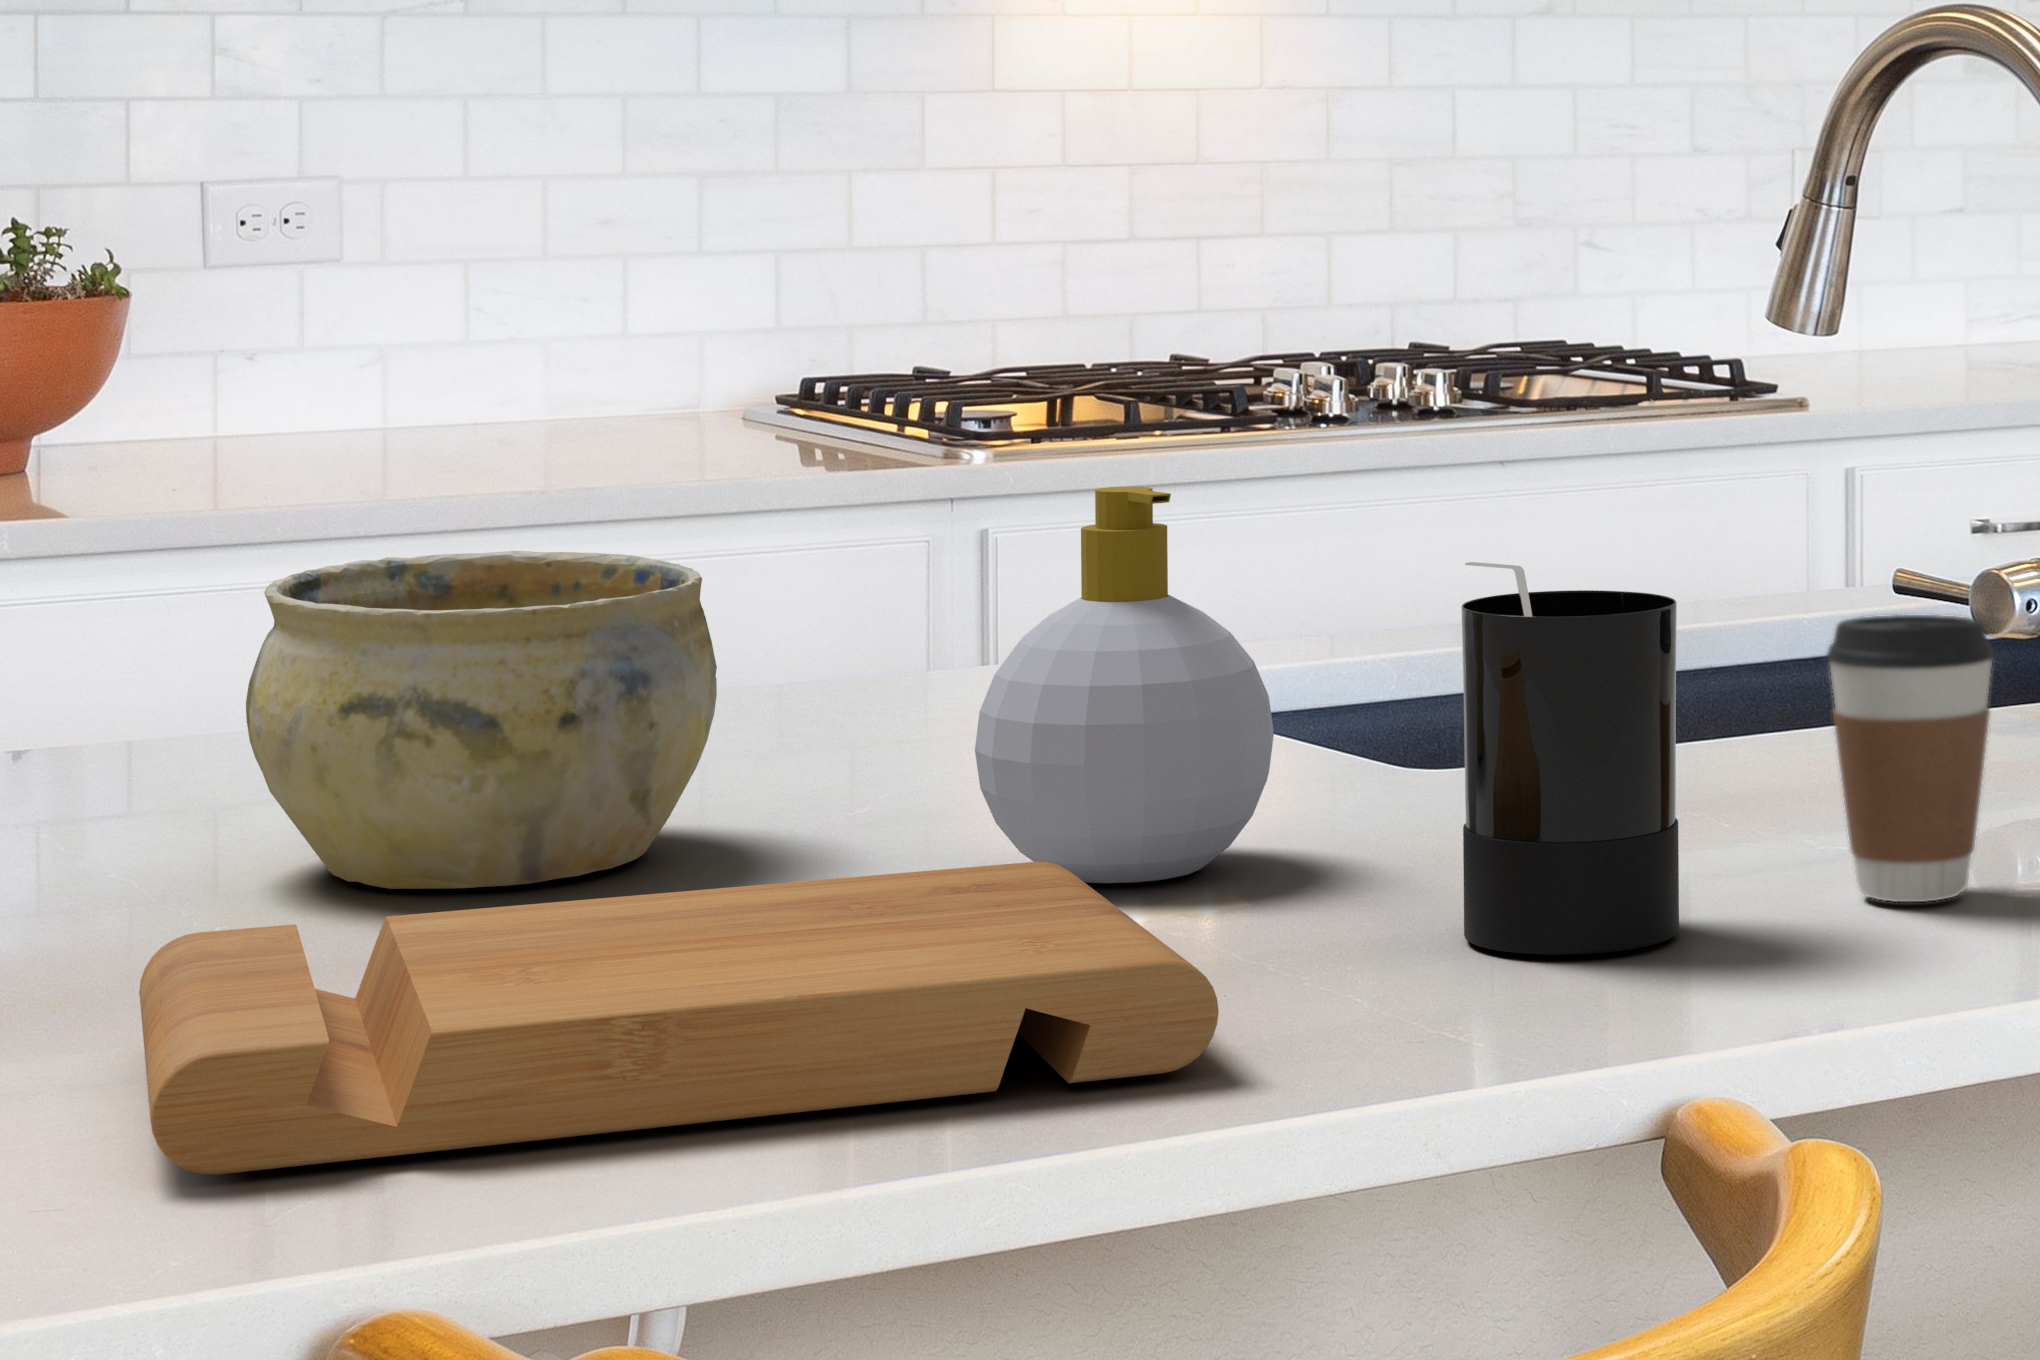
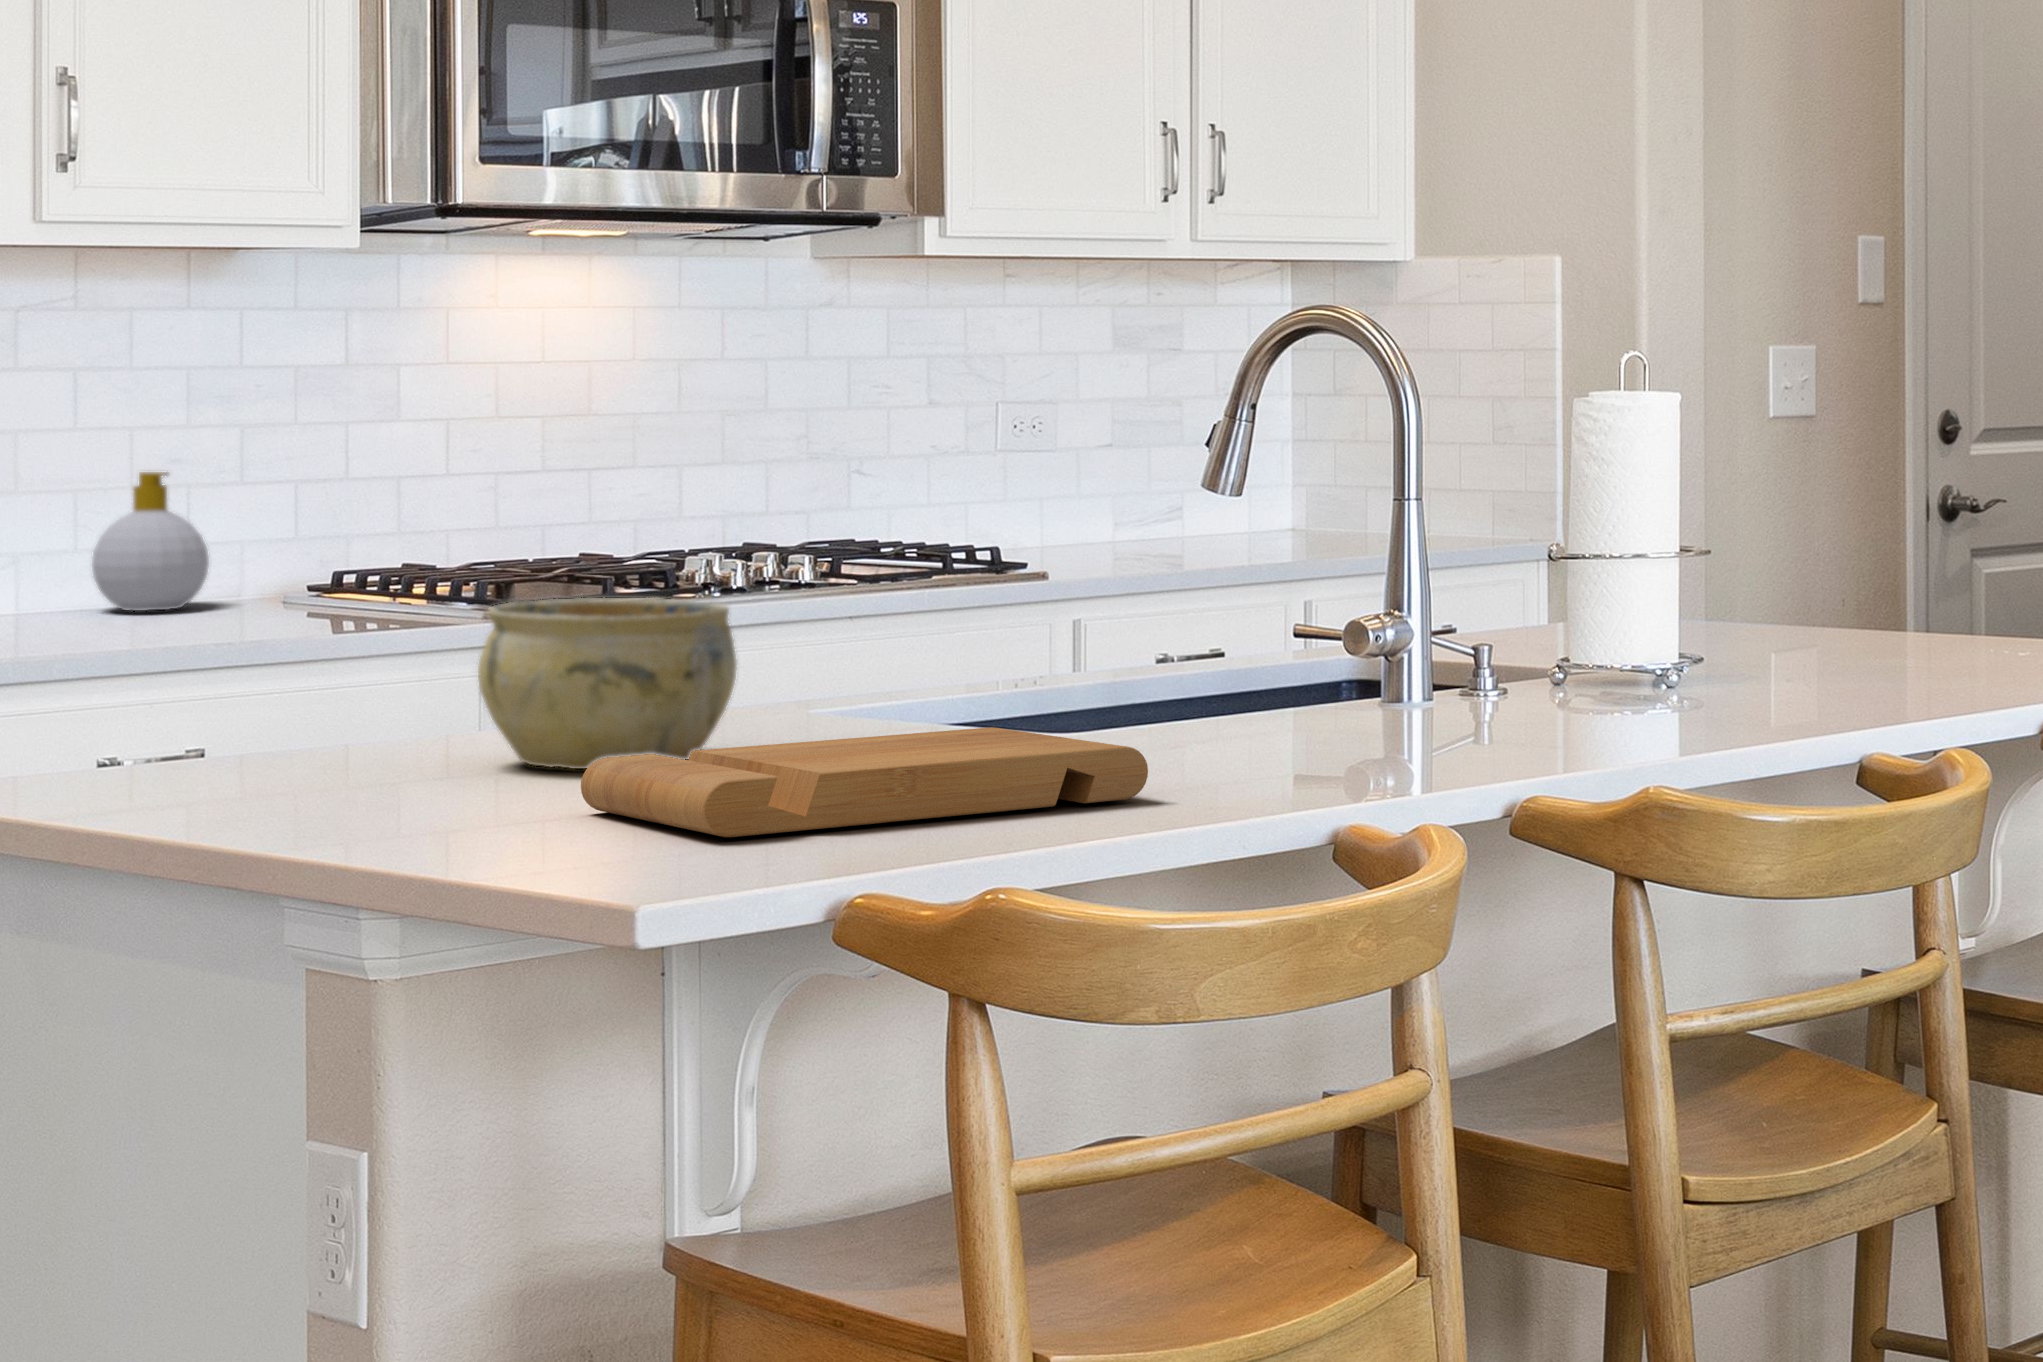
soap bottle: present [975,486,1274,883] -> present [92,472,209,611]
candle: present [1462,562,1679,955] -> none [1187,581,1302,766]
coffee cup: present [1827,615,1994,902] -> none [1357,609,1442,748]

